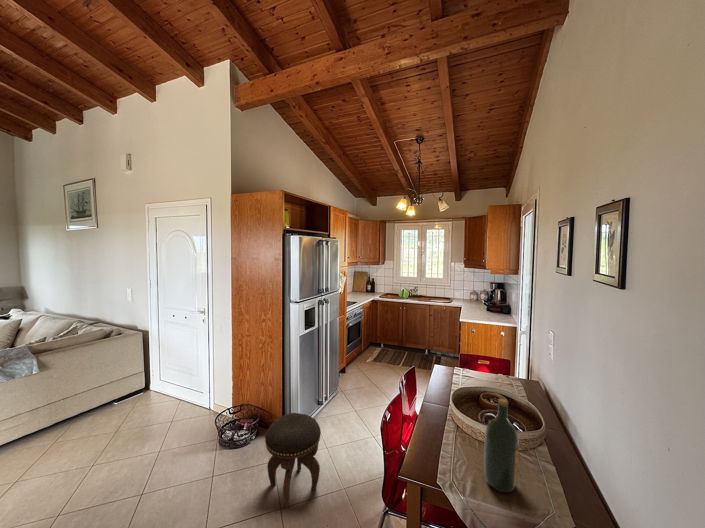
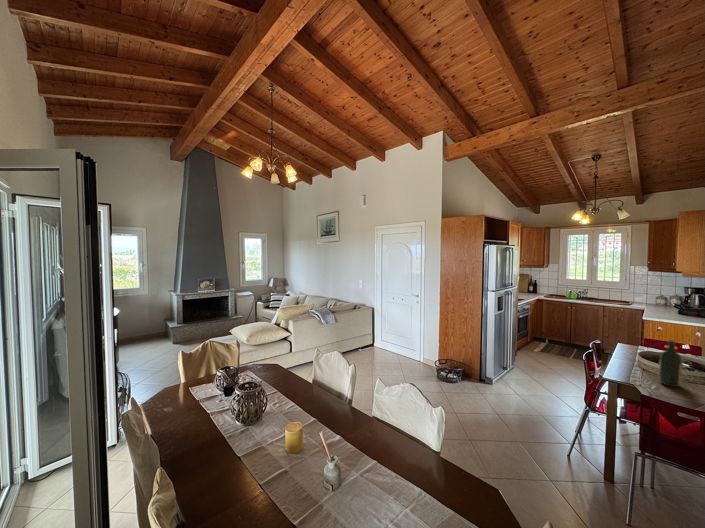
footstool: present [265,413,321,508] -> none [484,363,523,415]

